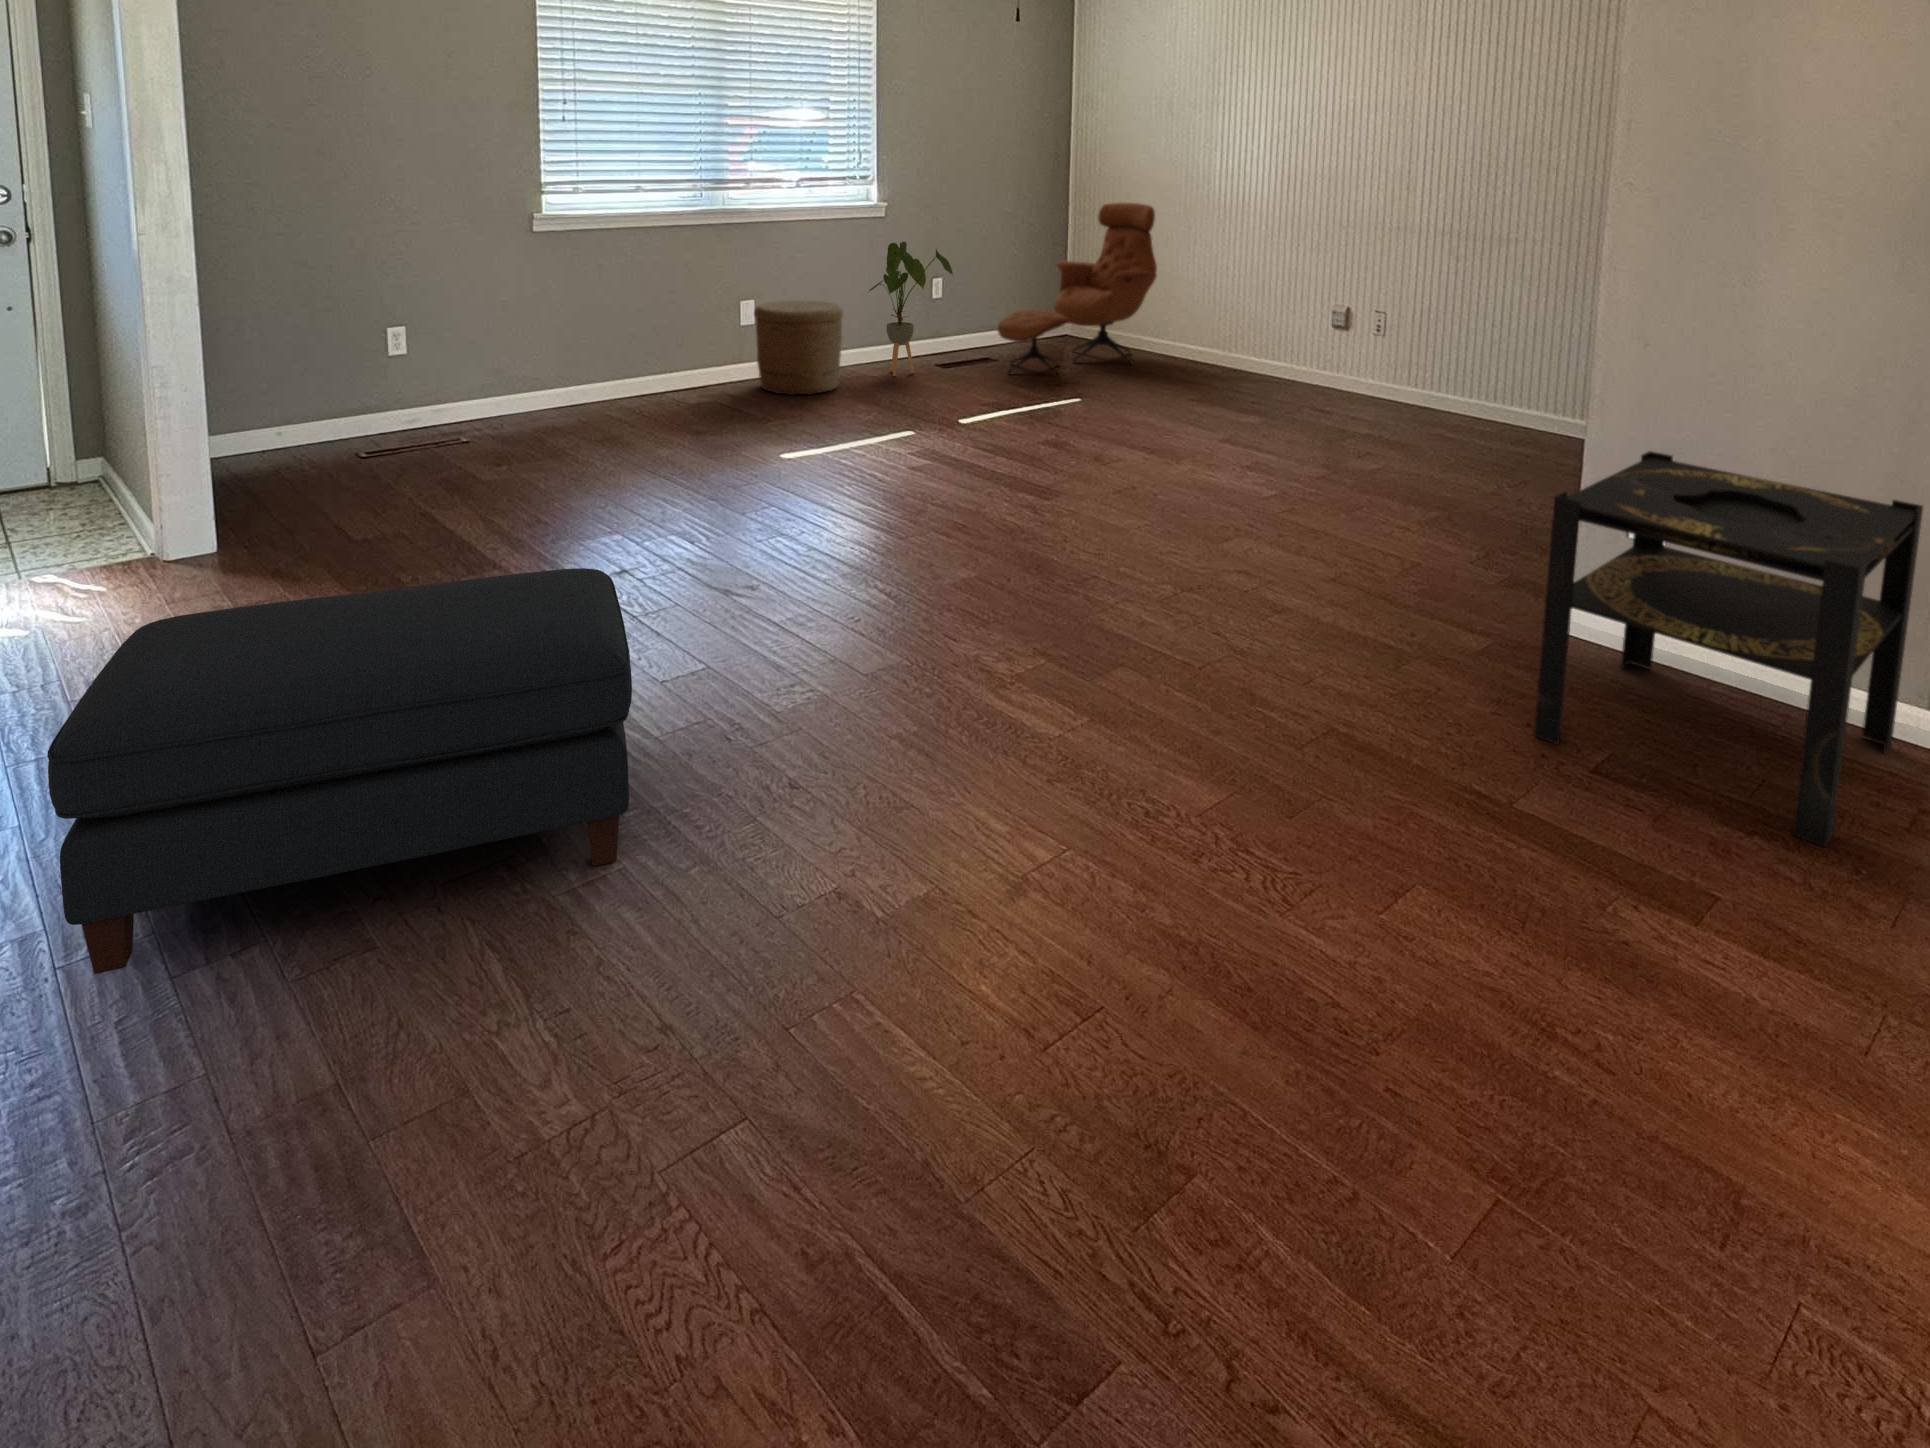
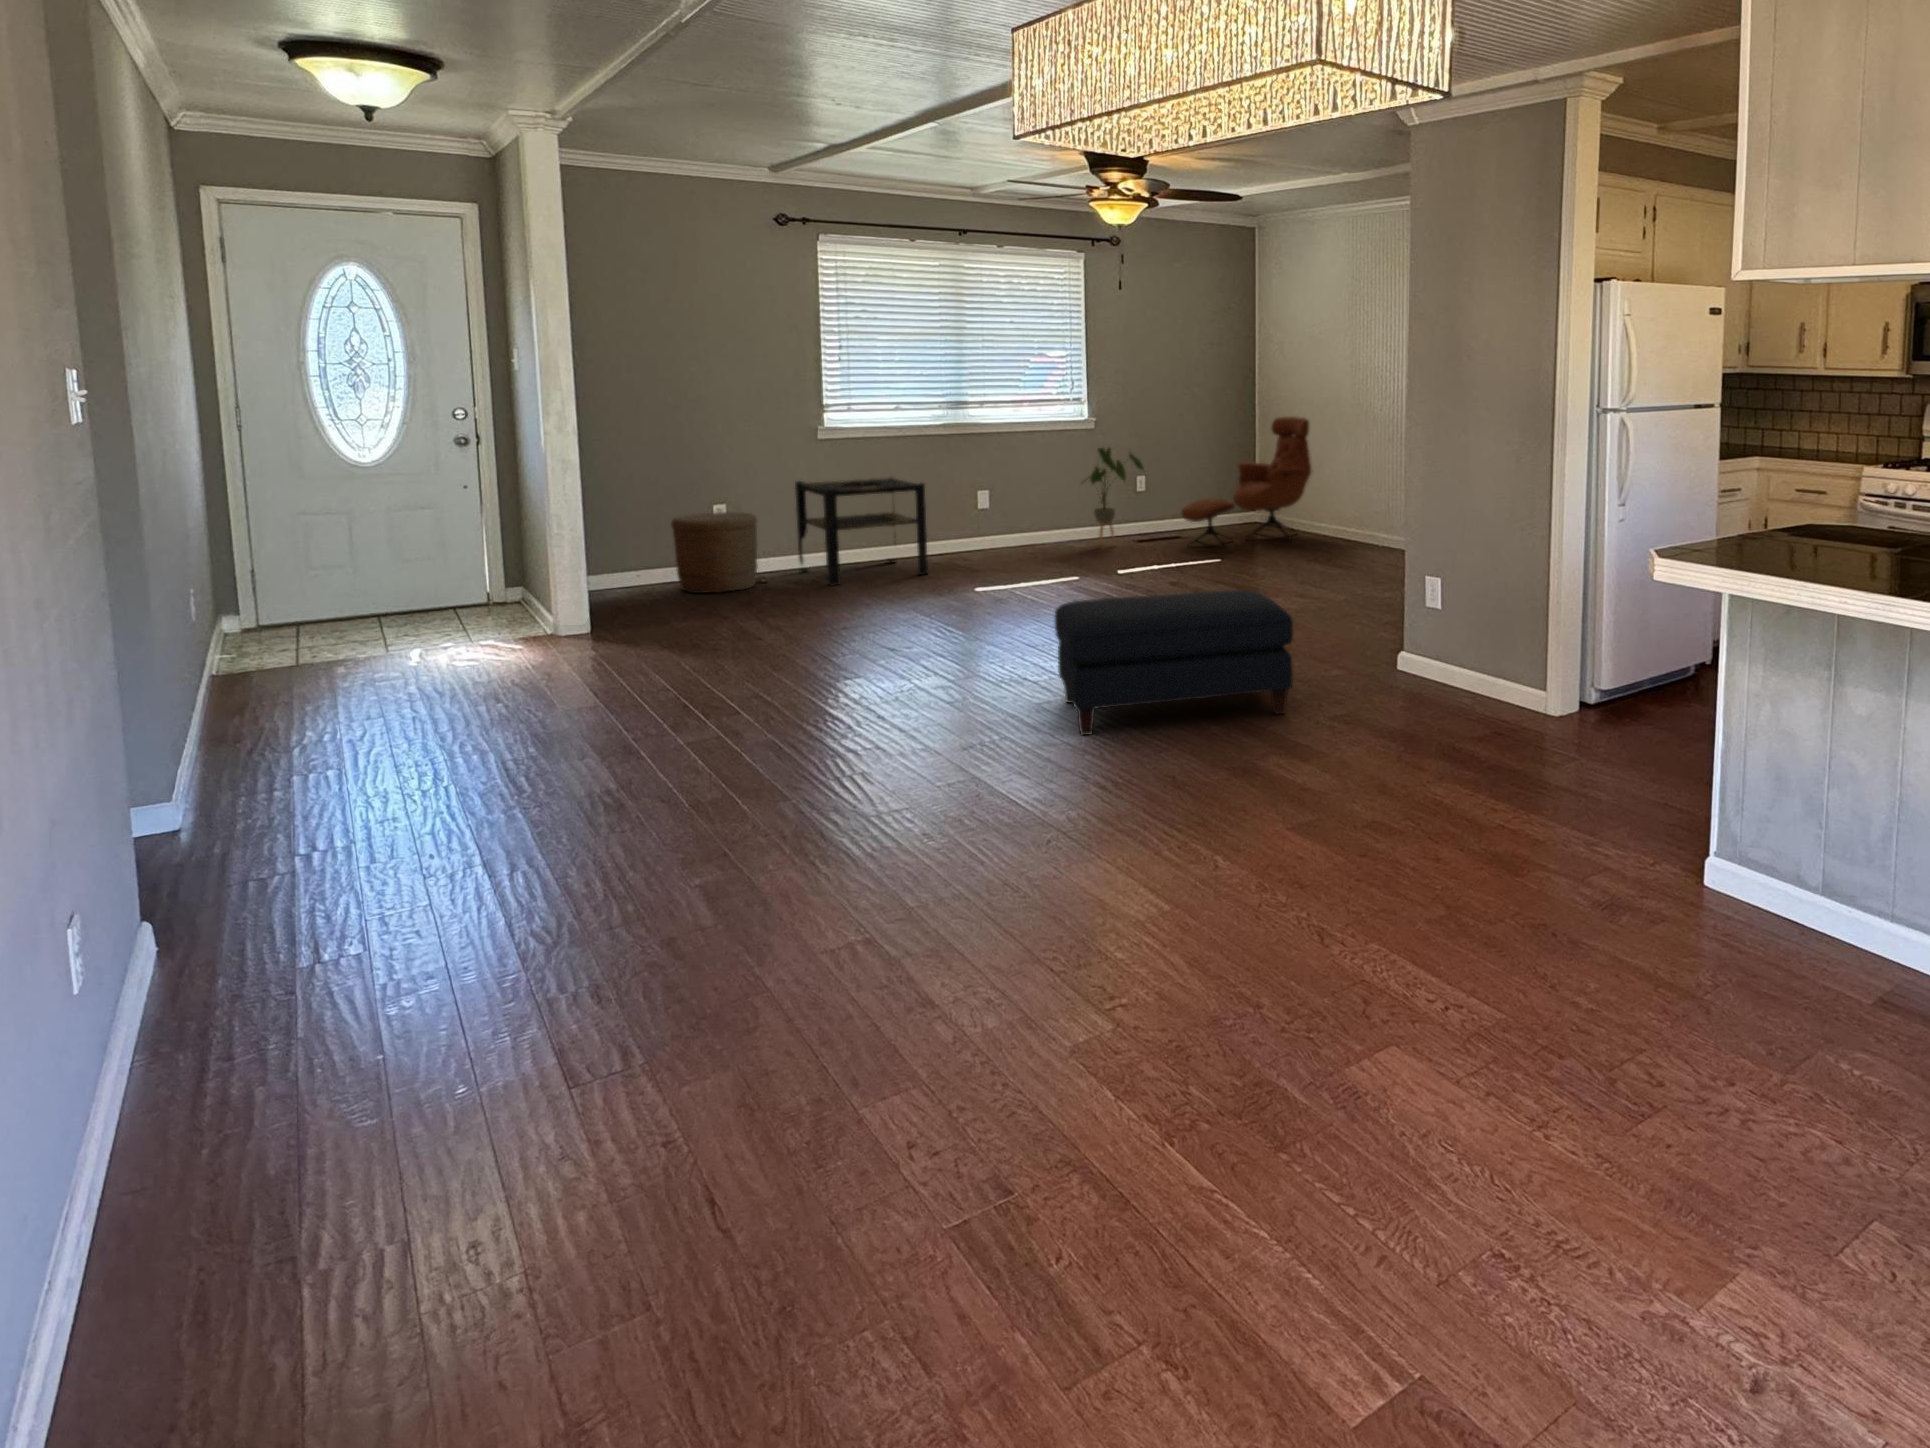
woven basket: present [754,301,843,395] -> present [671,512,757,593]
side table: present [1534,451,1923,847] -> present [795,478,928,586]
ottoman: present [47,568,632,974] -> present [1055,590,1293,735]

